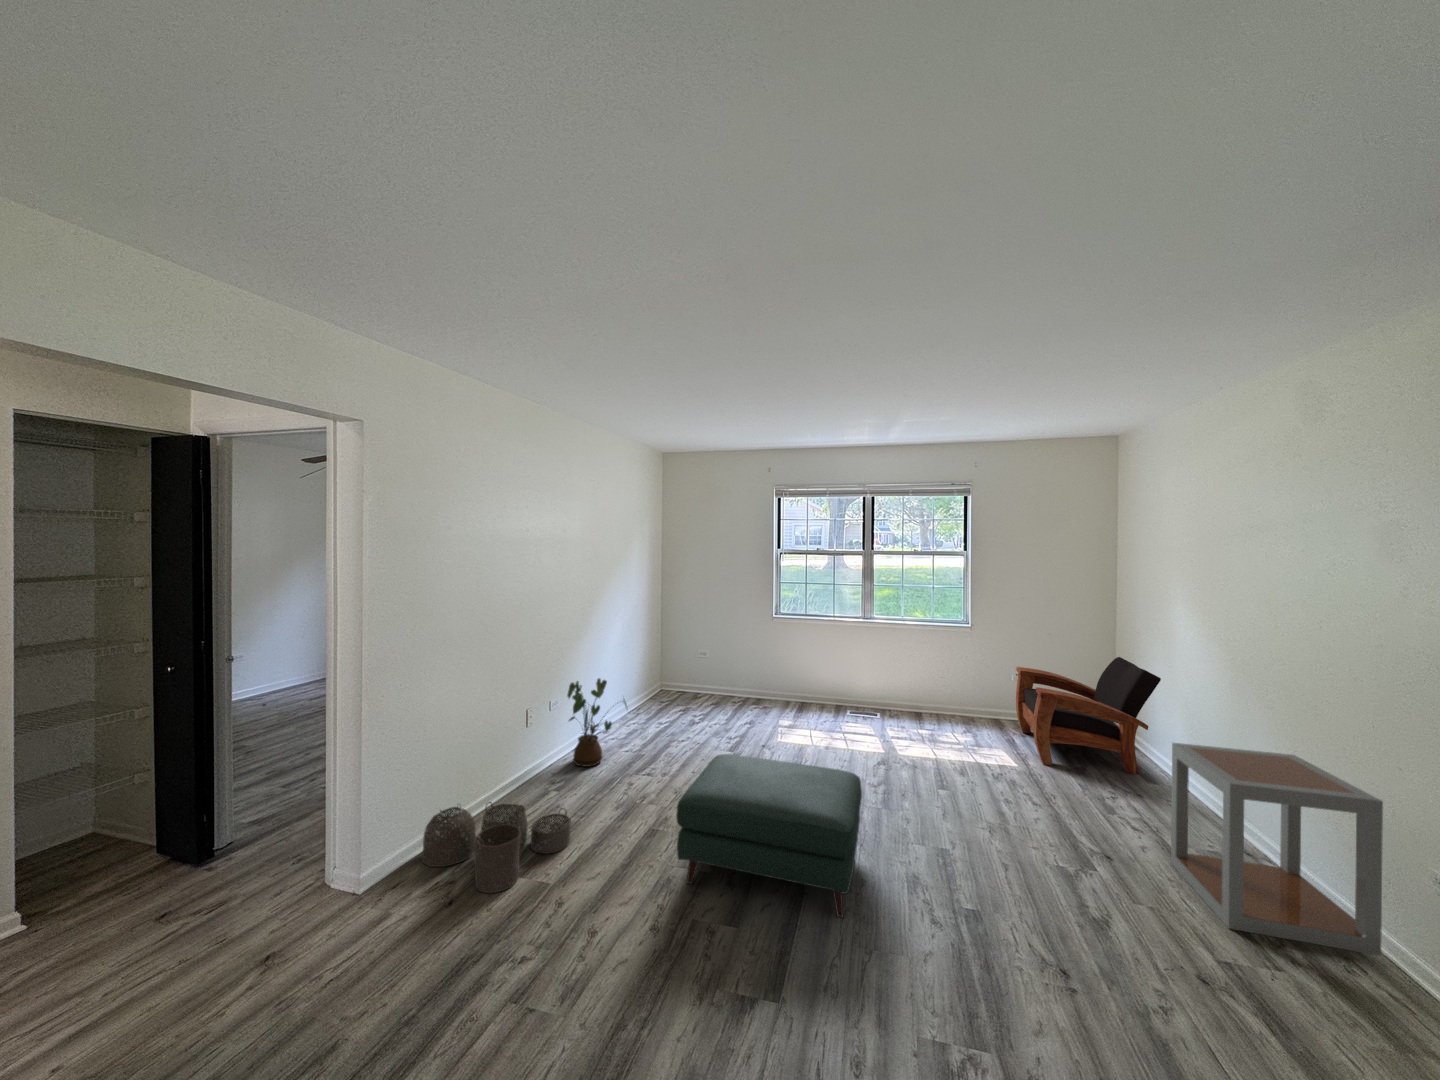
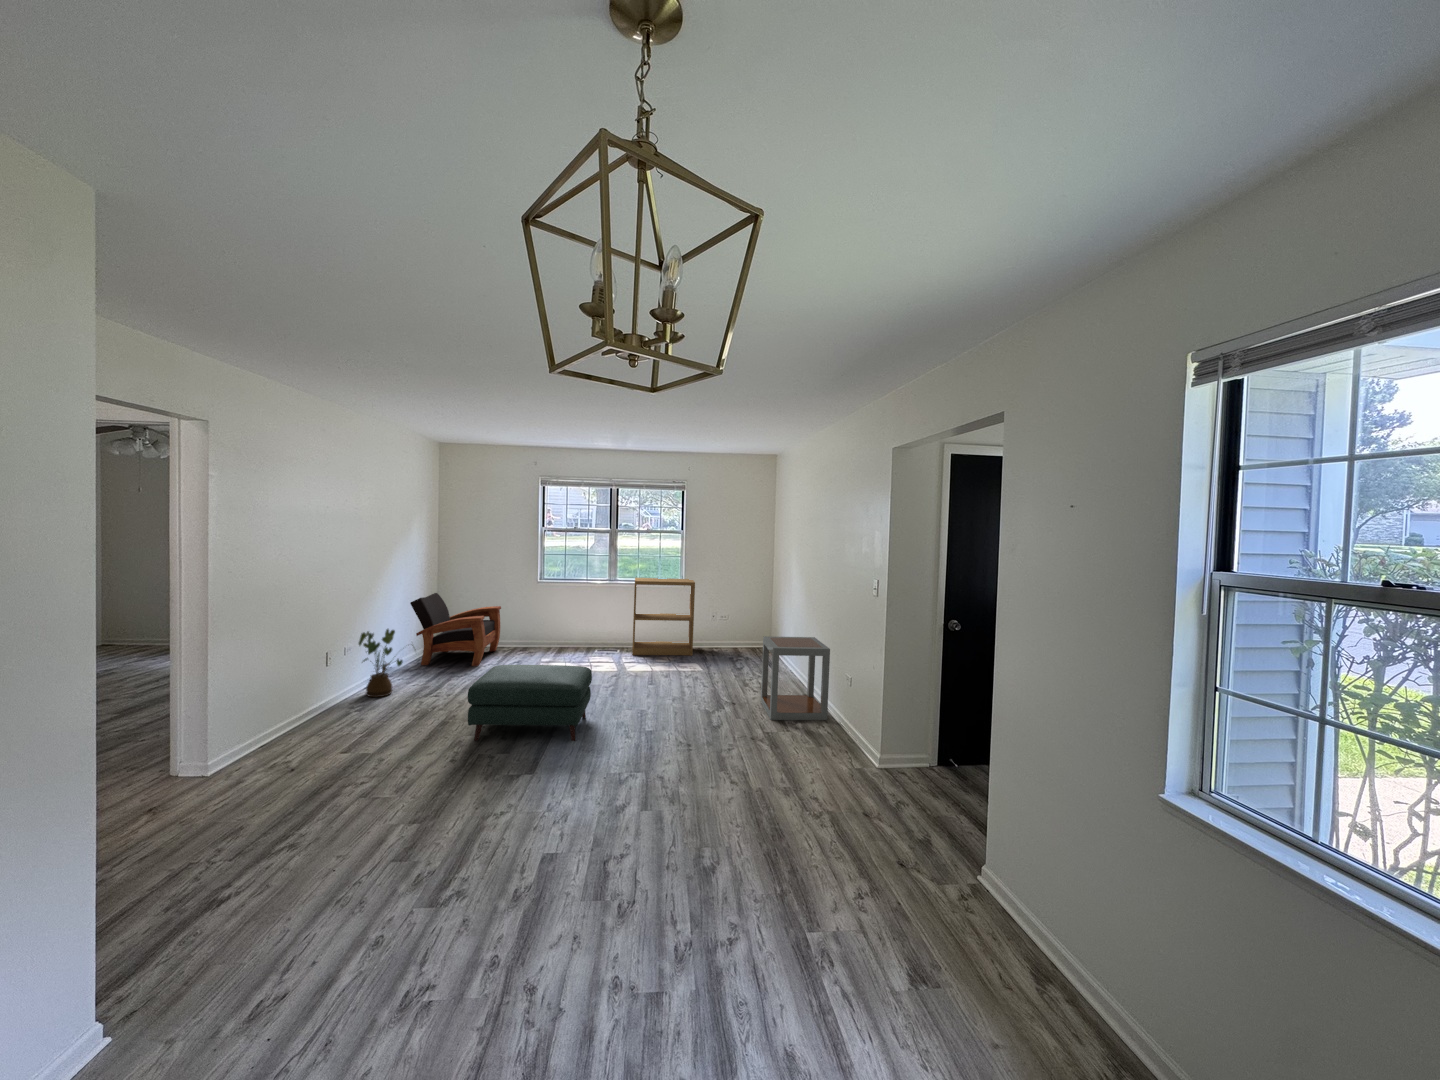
bookshelf: none [895,615,990,733] -> present [632,578,695,656]
armchair: present [1016,657,1161,774] -> present [410,593,501,666]
woven basket: present [422,802,571,893] -> none [253,709,380,762]

